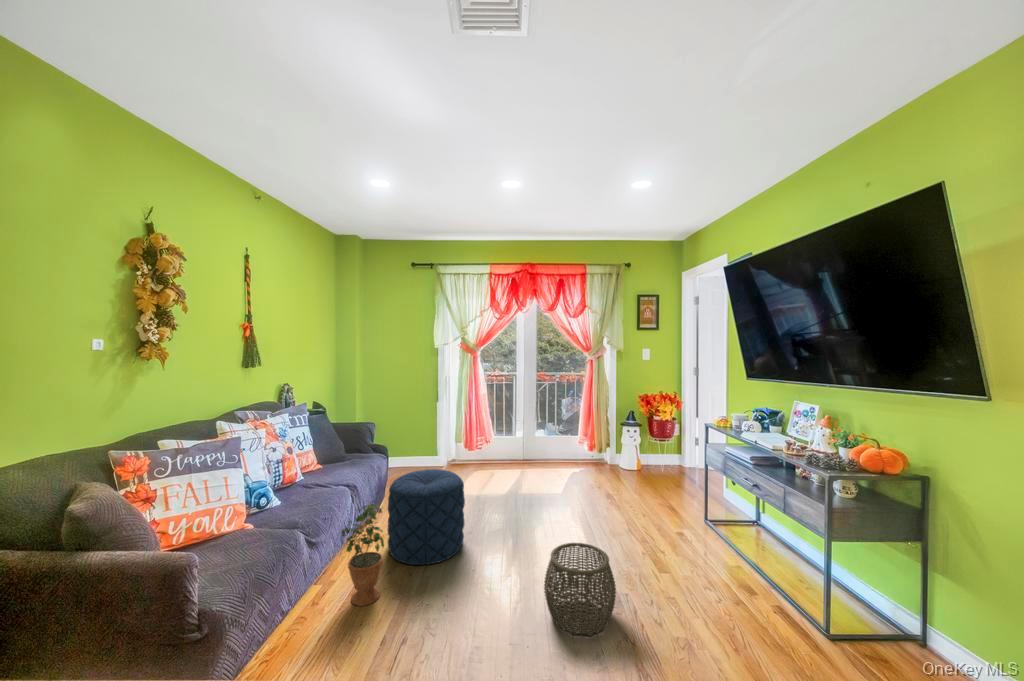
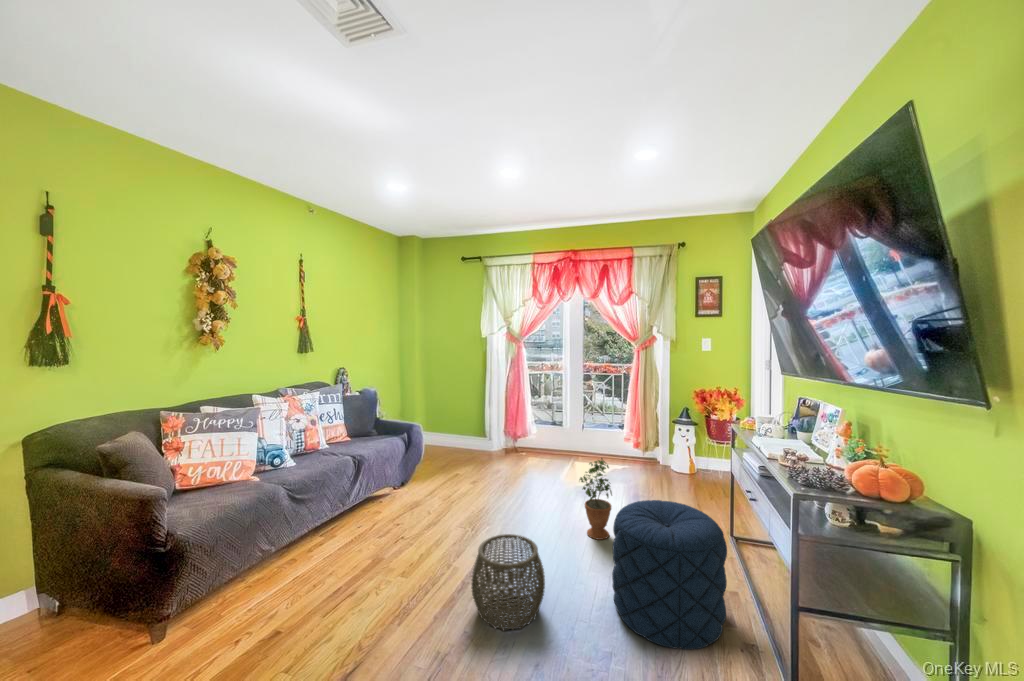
pouf: present [388,469,465,565] -> present [612,500,727,650]
potted plant: present [341,501,384,606] -> present [580,458,612,540]

